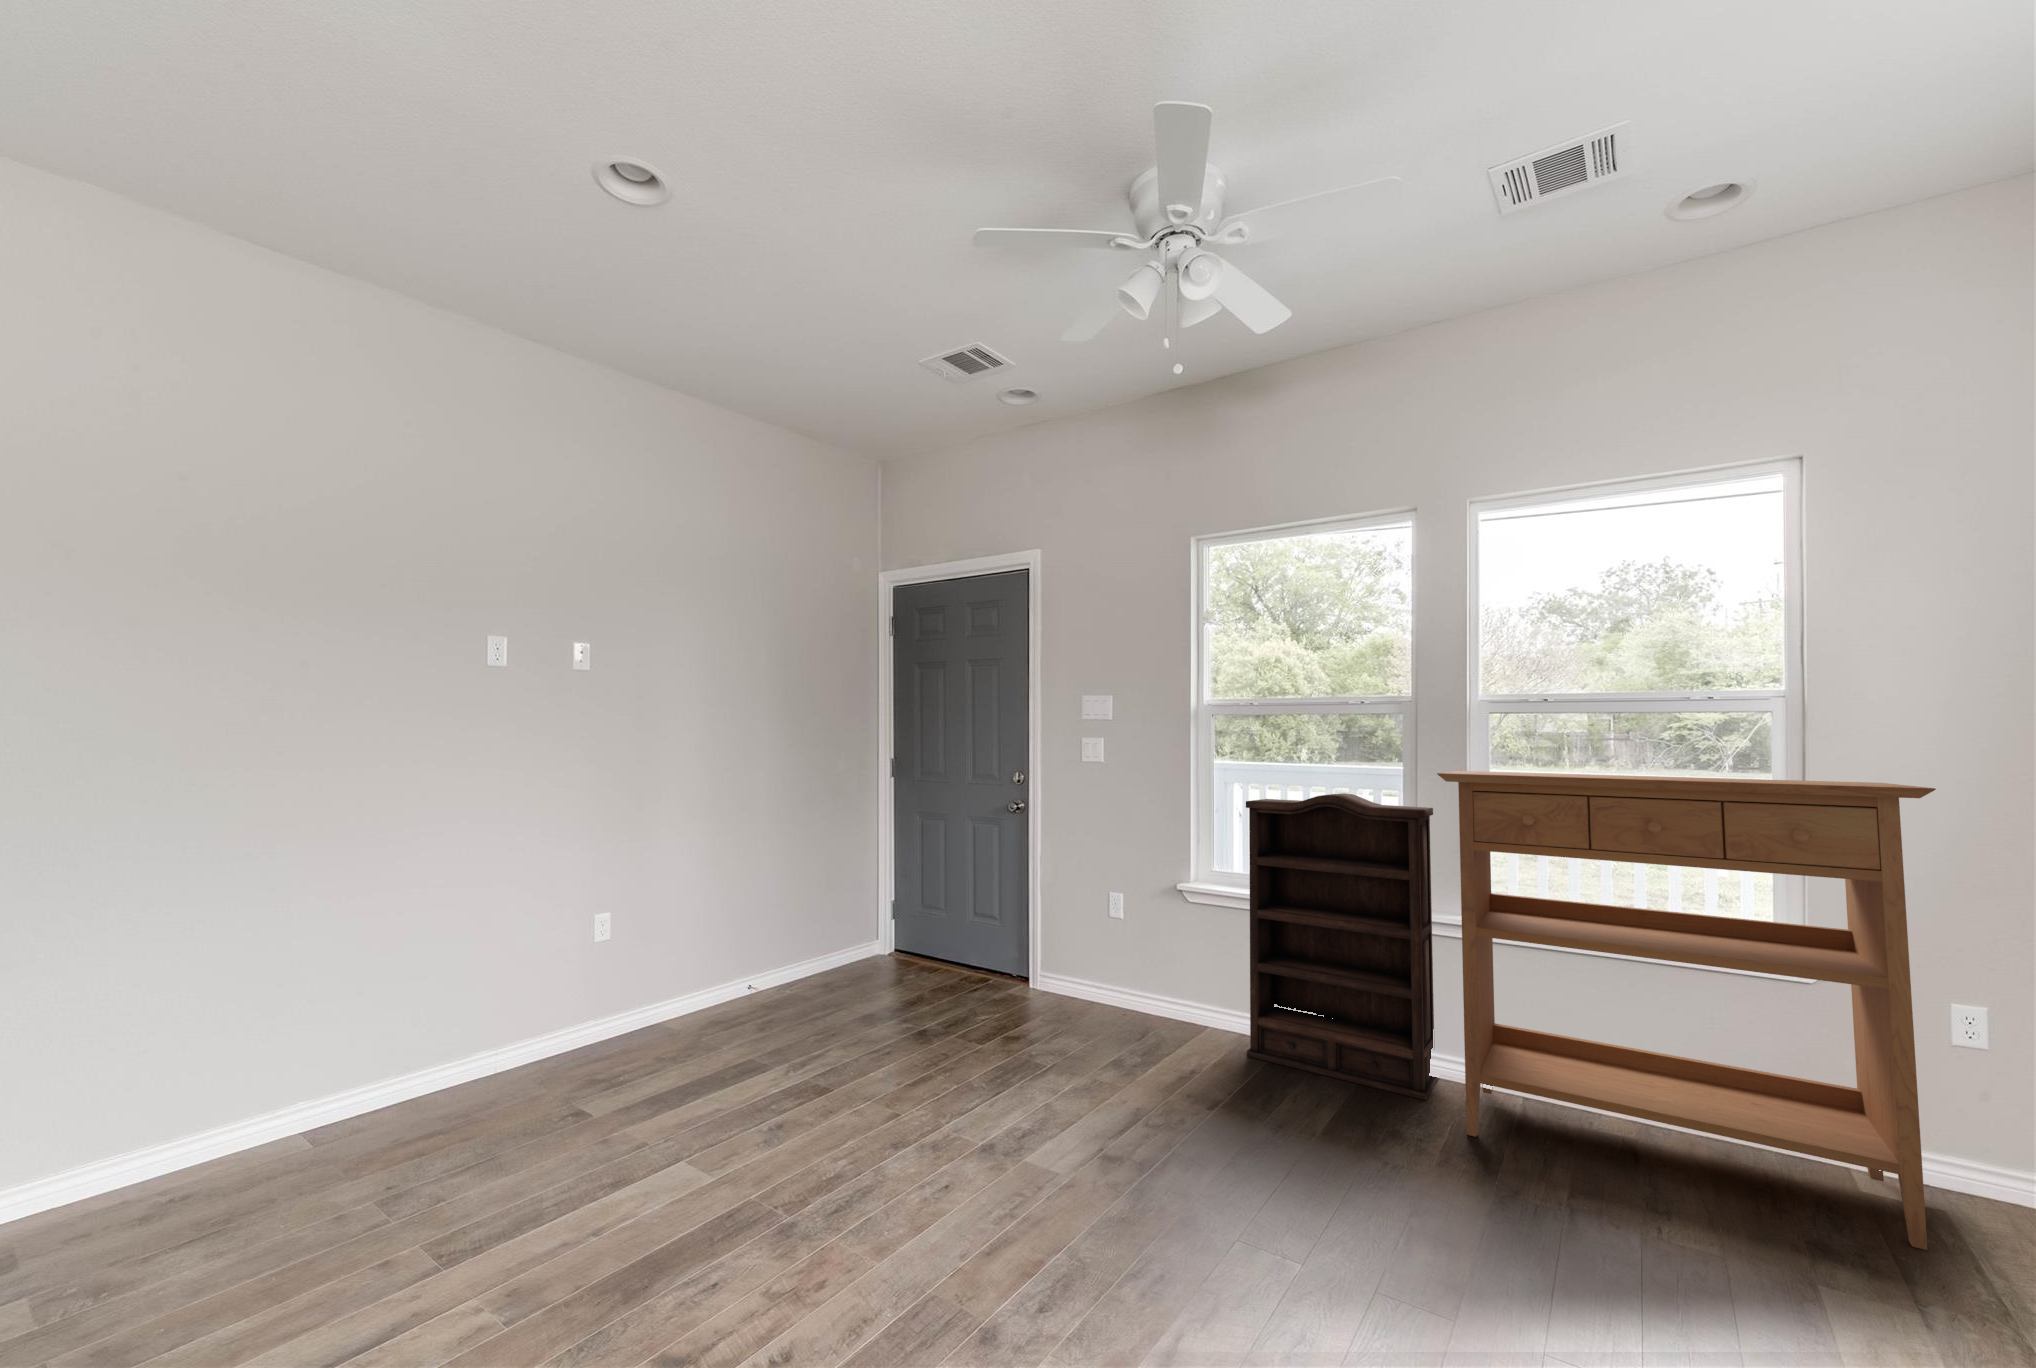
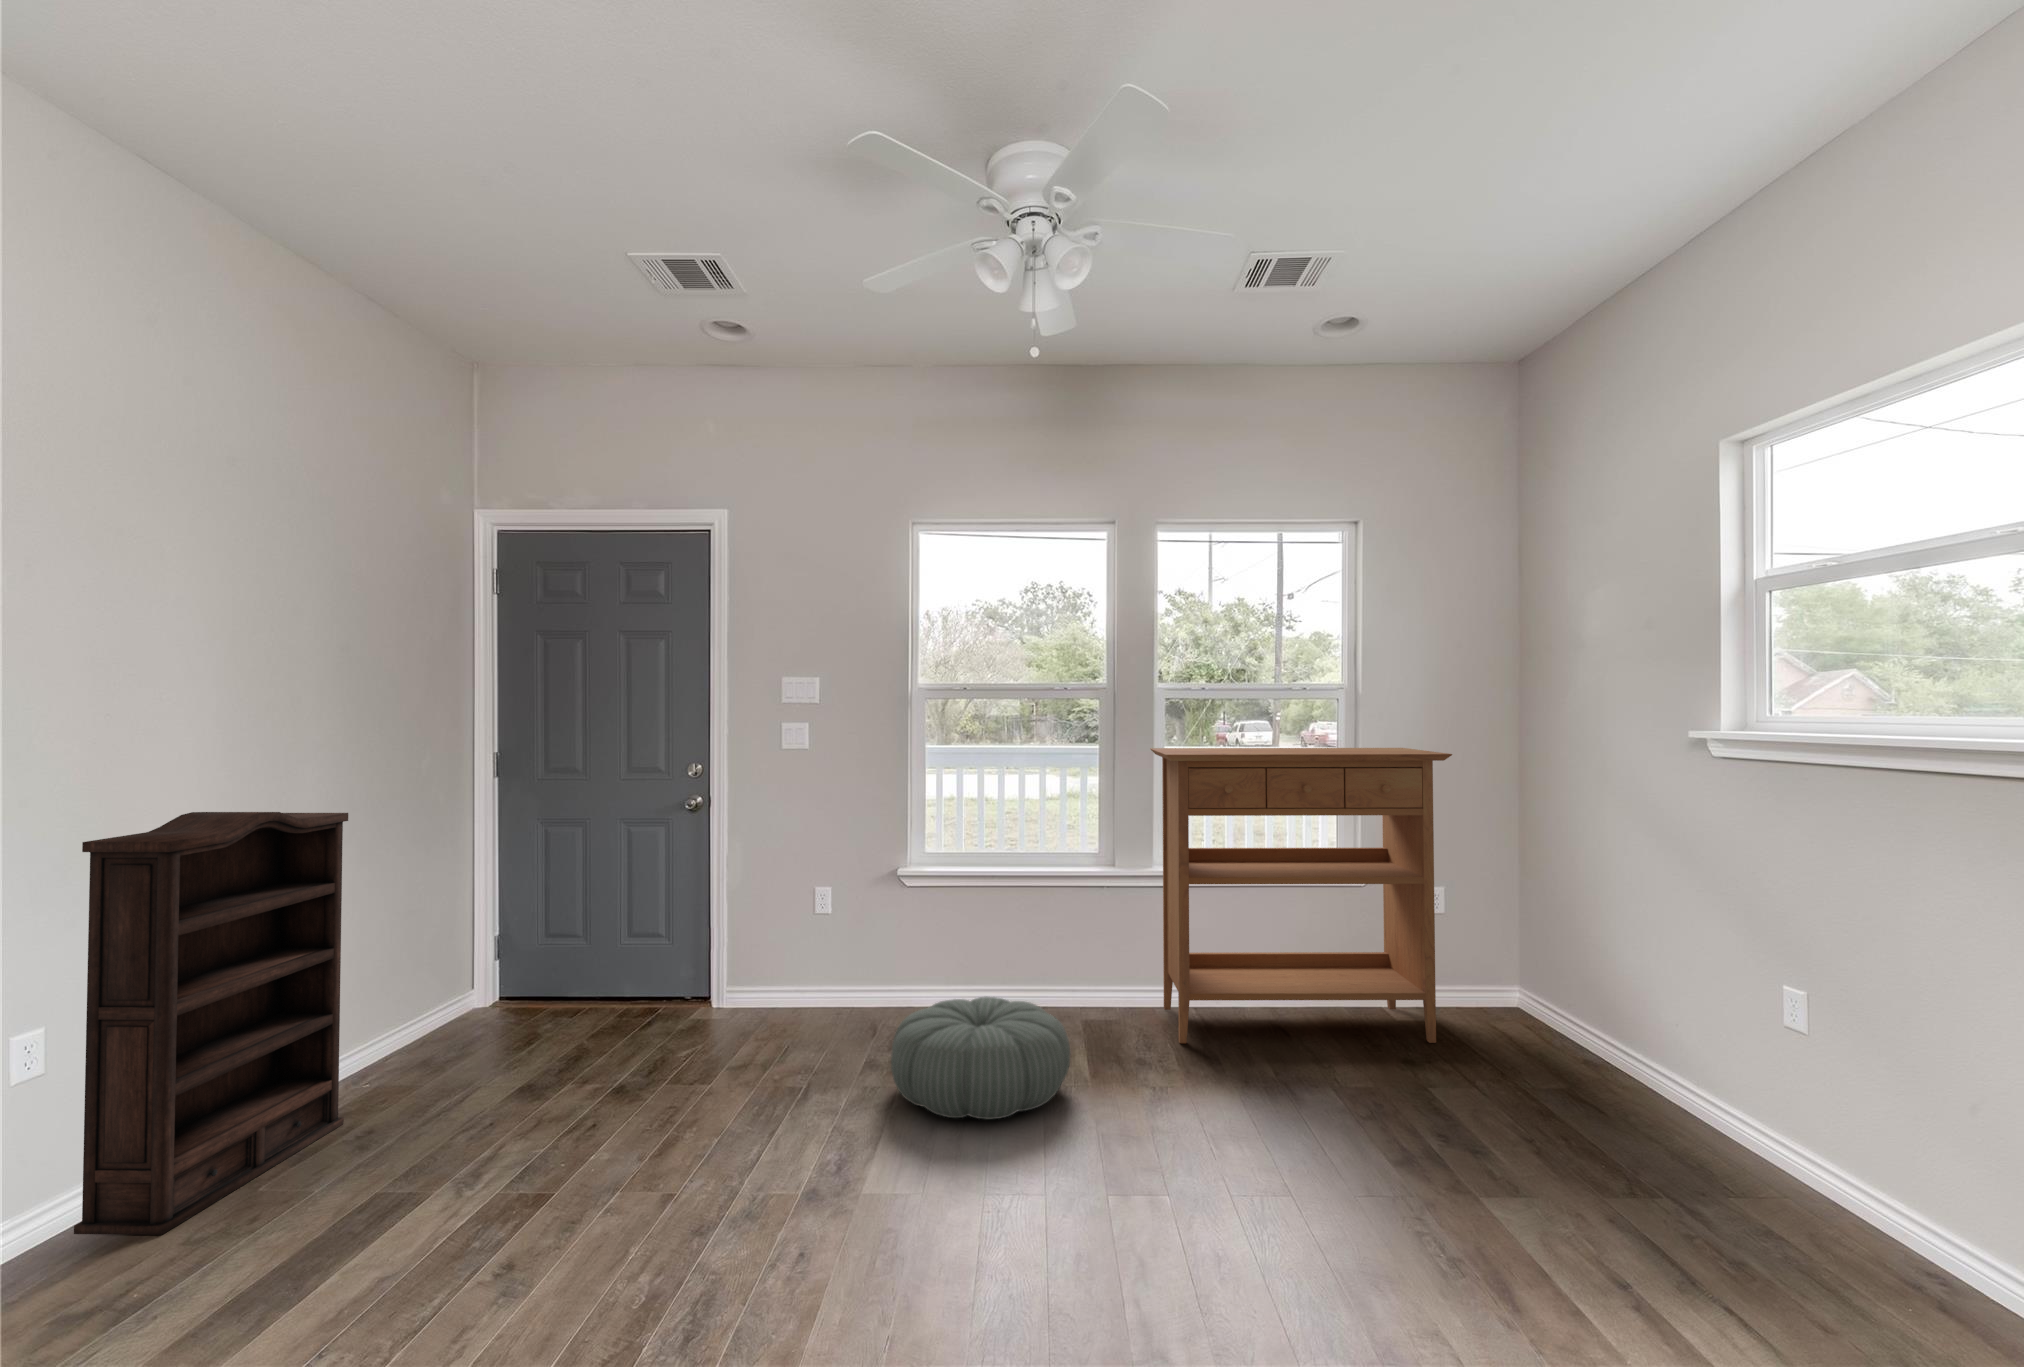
bookshelf: present [1246,793,1439,1100] -> present [74,812,348,1235]
pouf: none [1084,1017,1280,1153] -> present [891,997,1070,1120]

